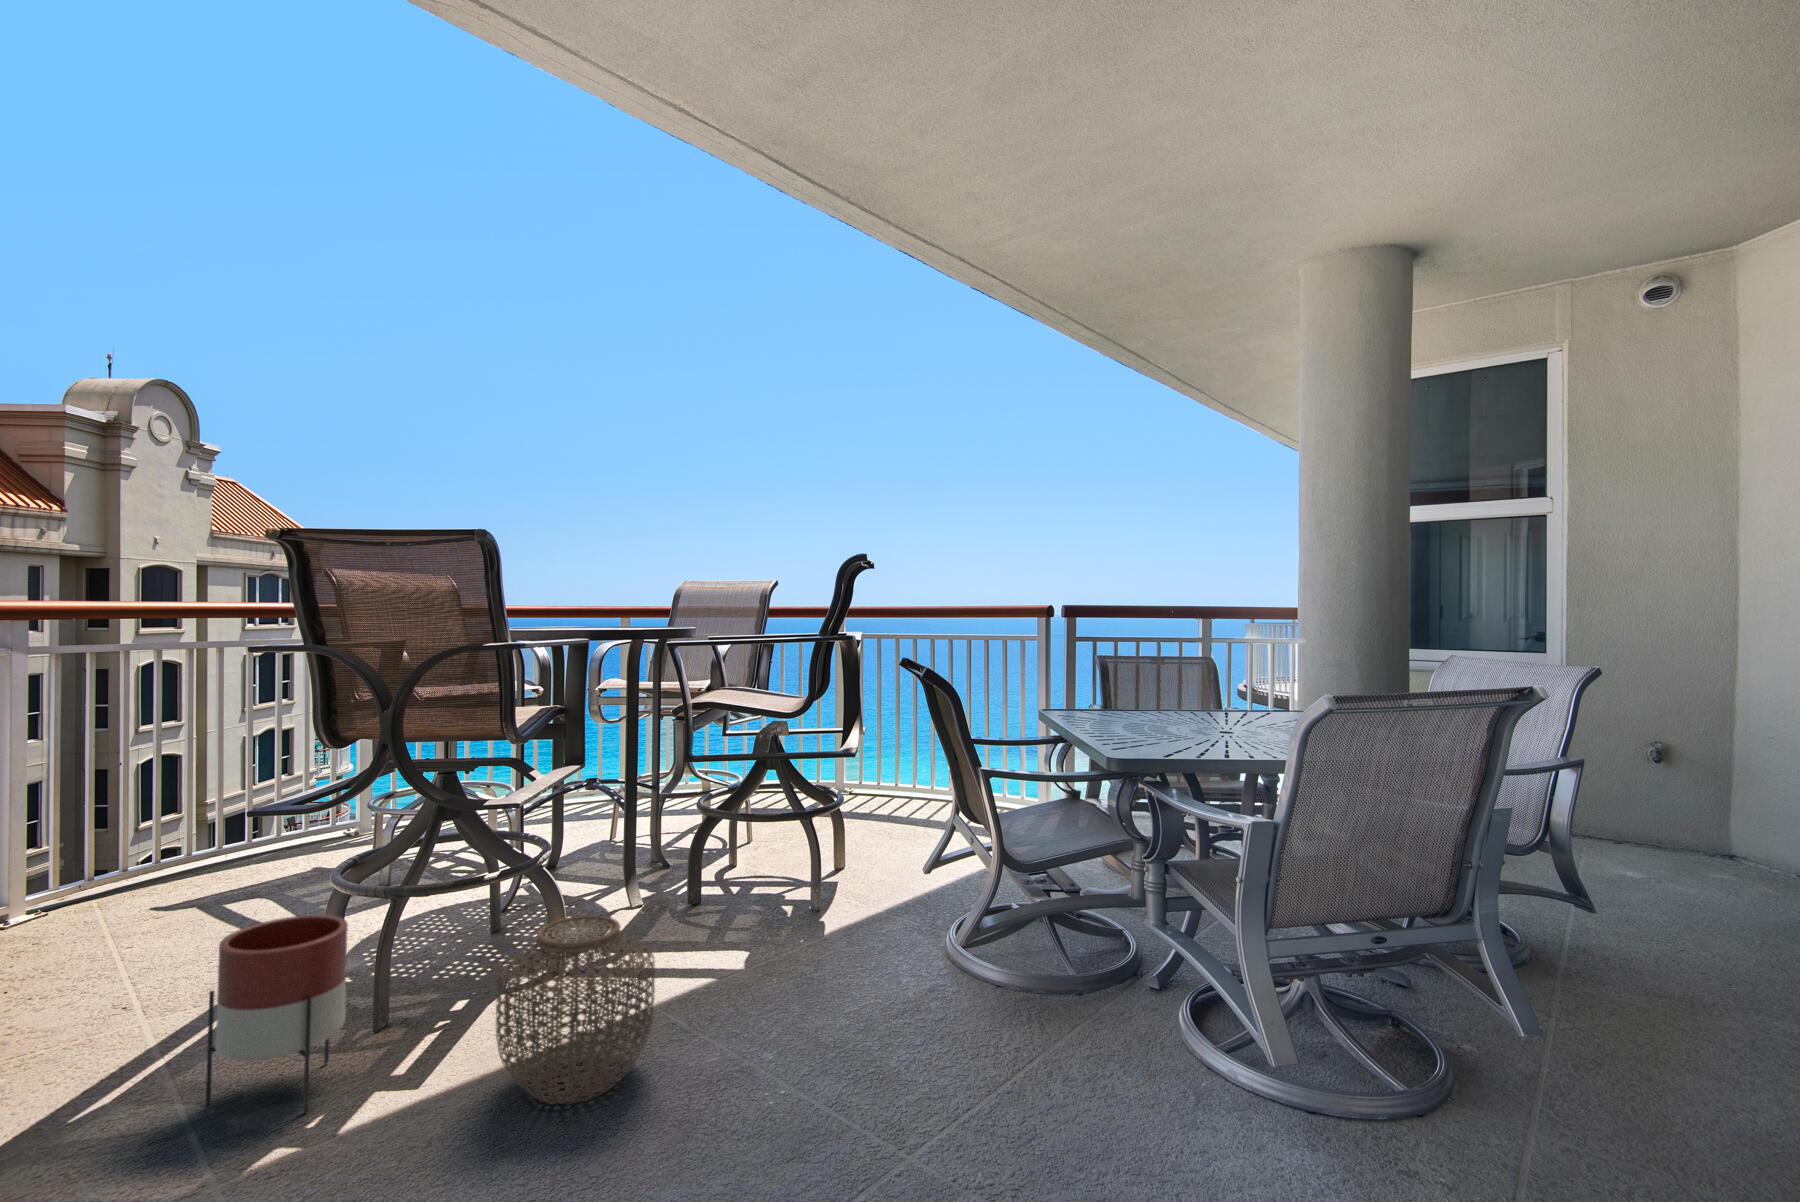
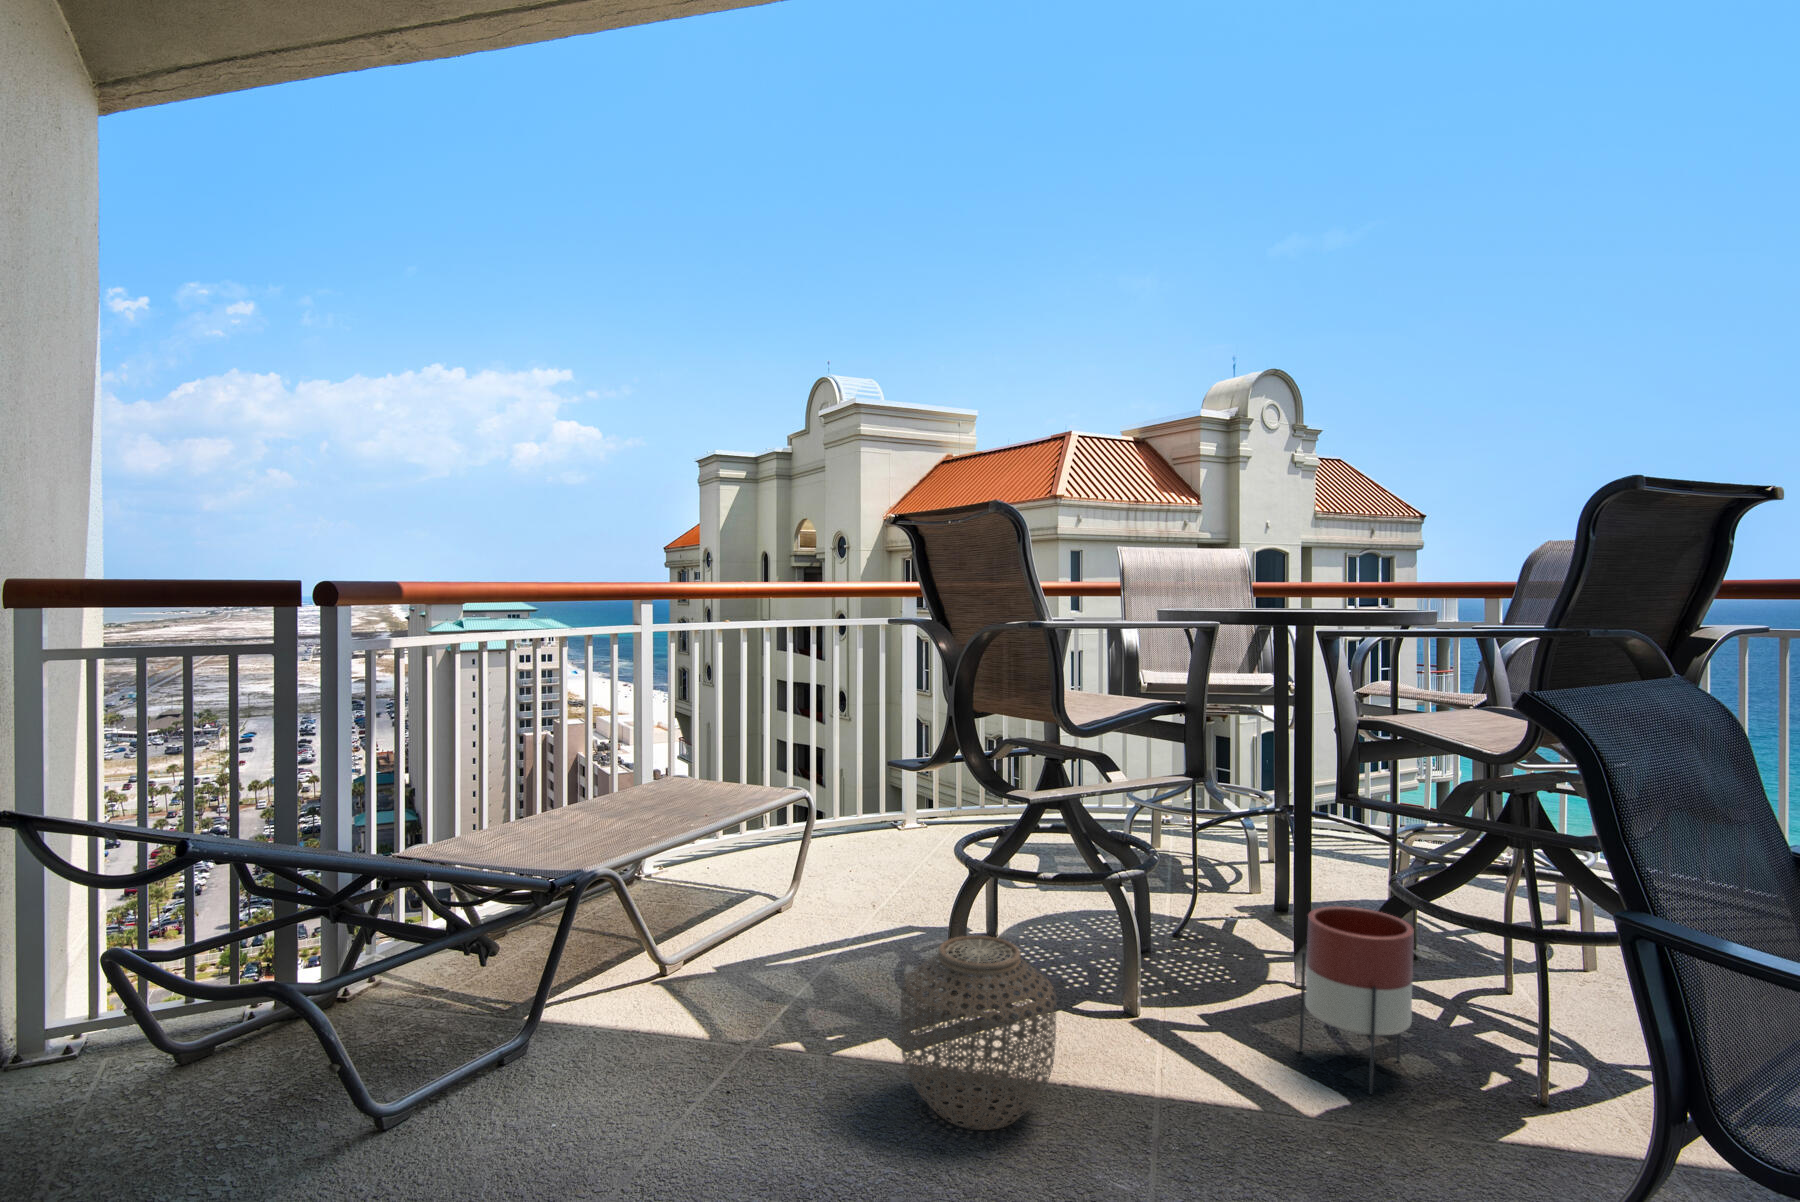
planter: present [206,915,348,1113] -> present [1299,906,1414,1094]

